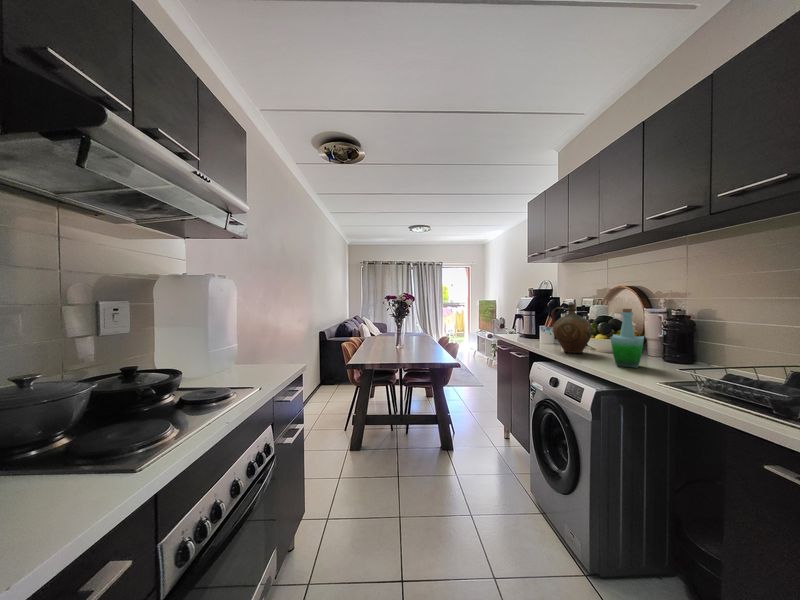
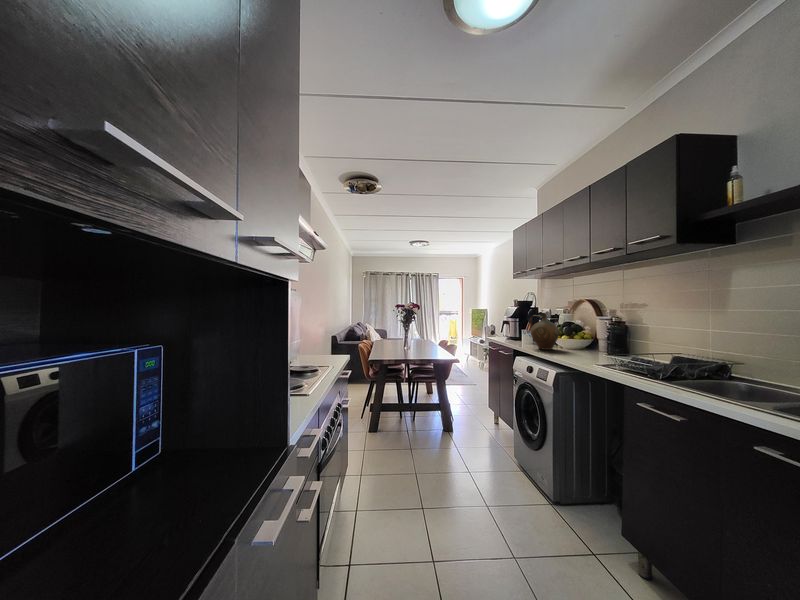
bottle: present [610,309,644,368] -> none [568,316,592,358]

